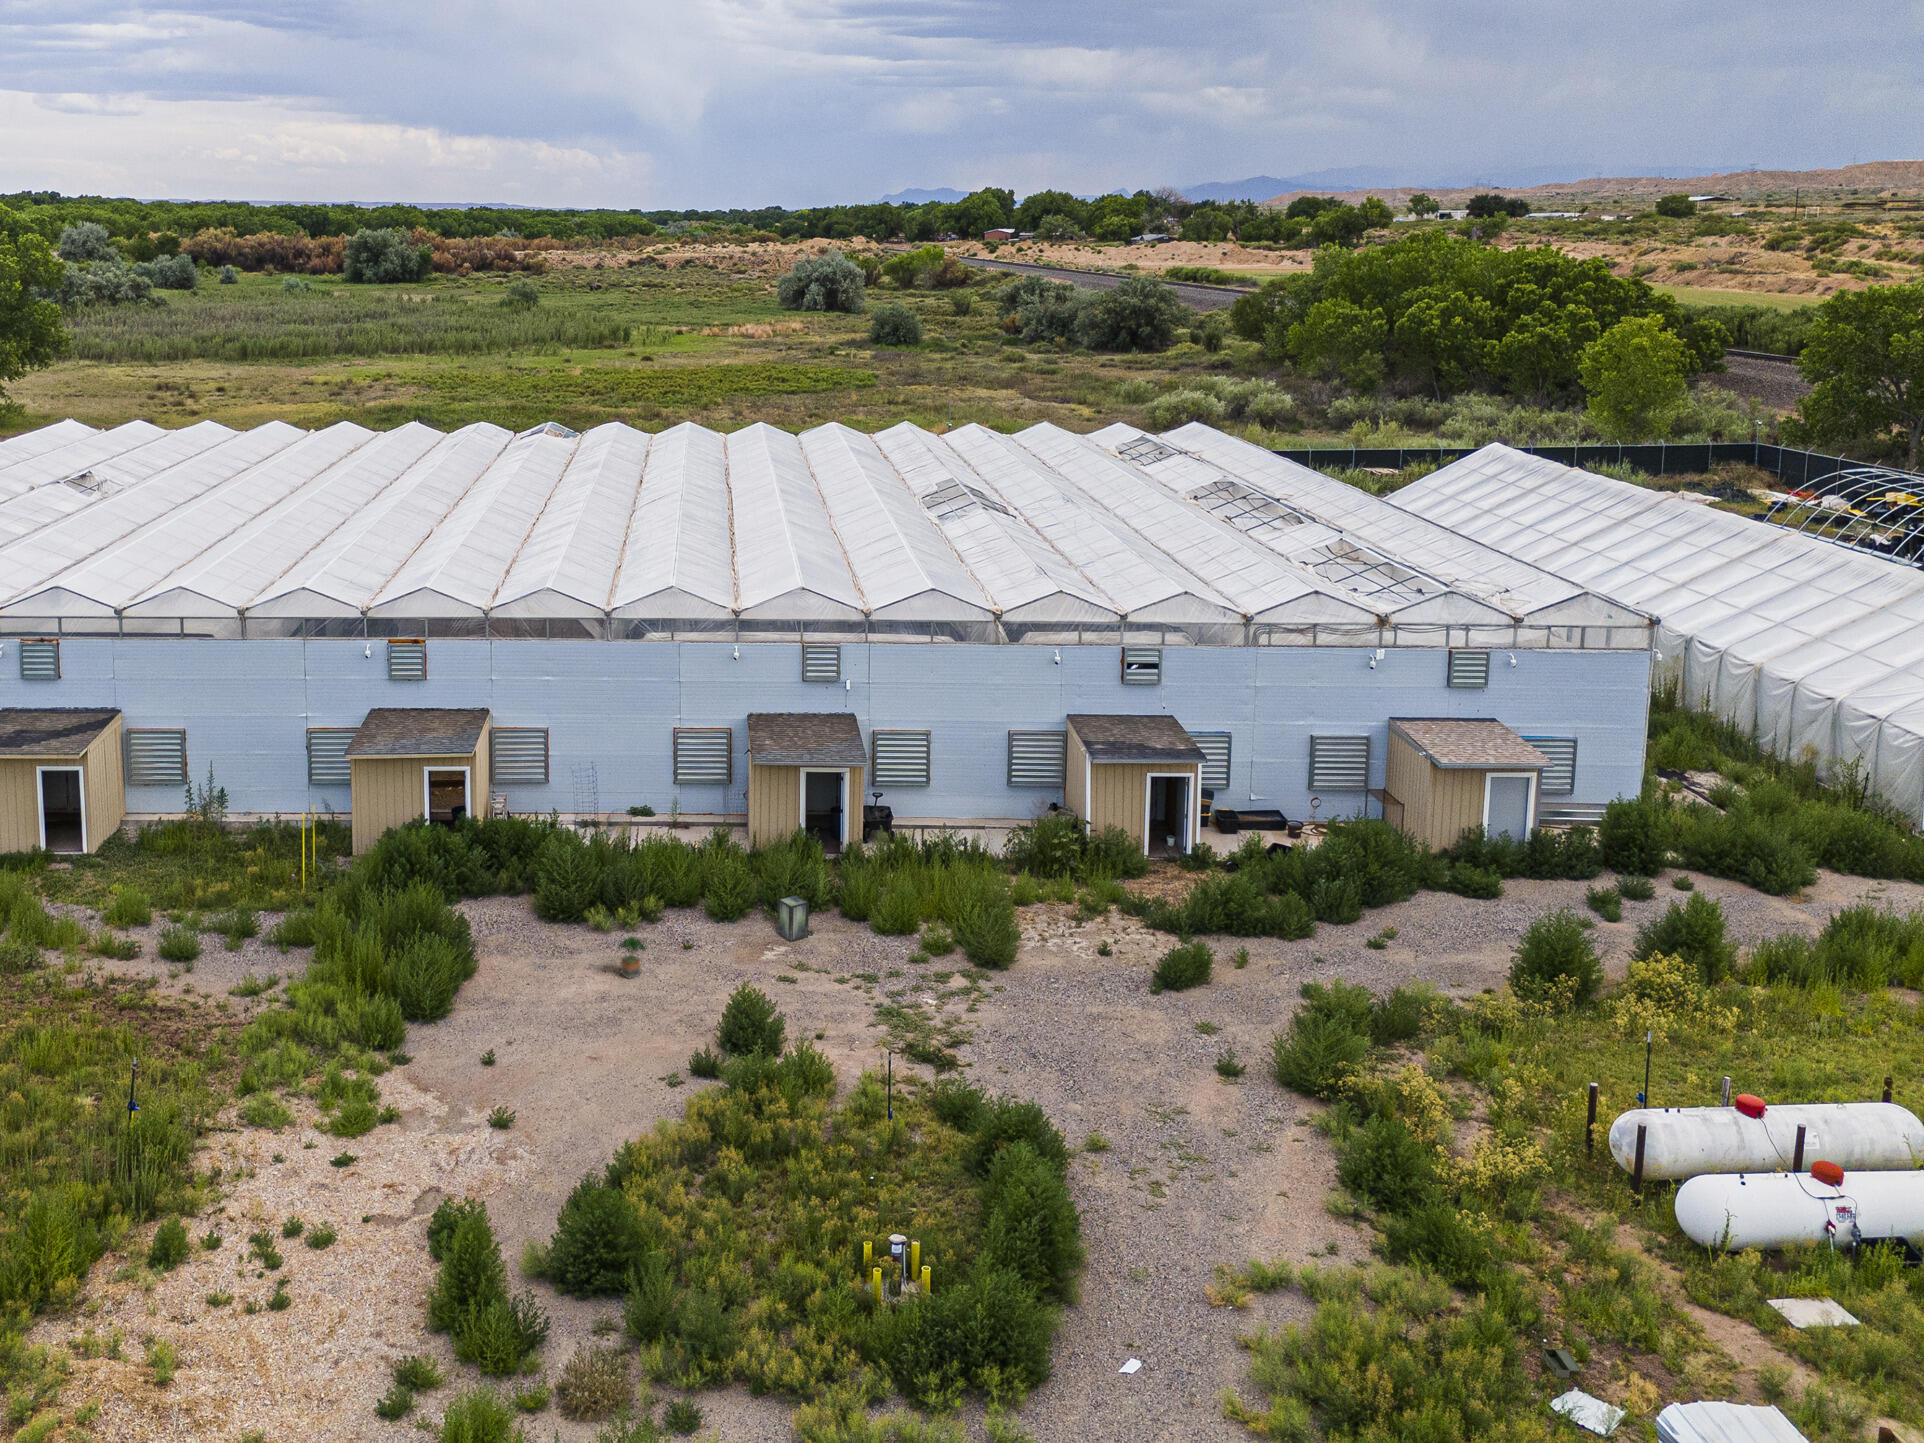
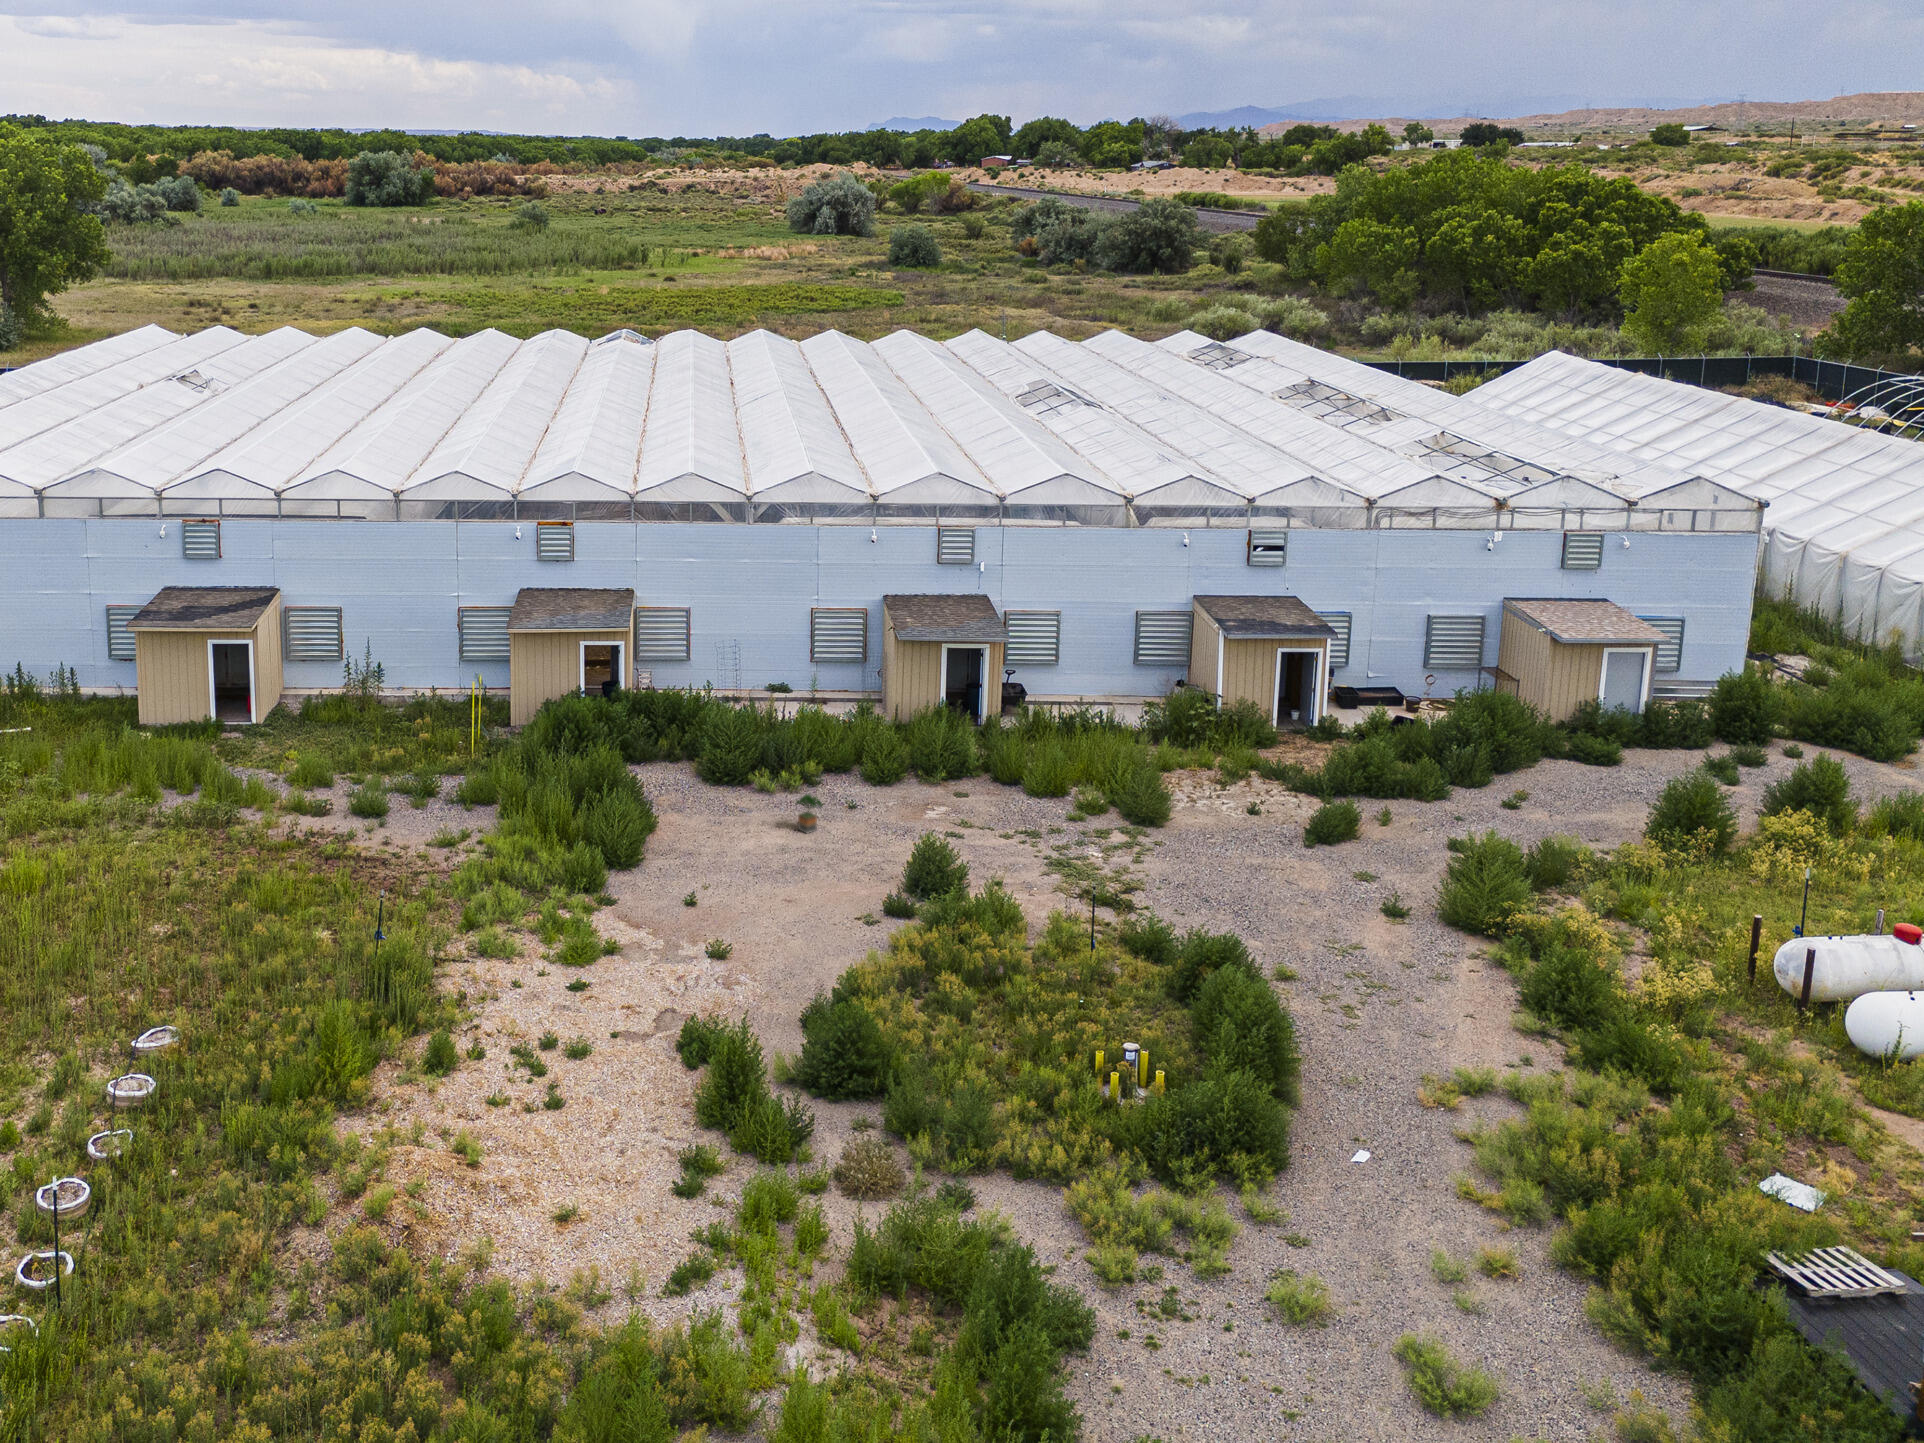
storage box: present [777,895,809,942] -> none [938,759,970,802]
toolbox: present [1543,1349,1582,1378] -> none [1740,1139,1780,1164]

